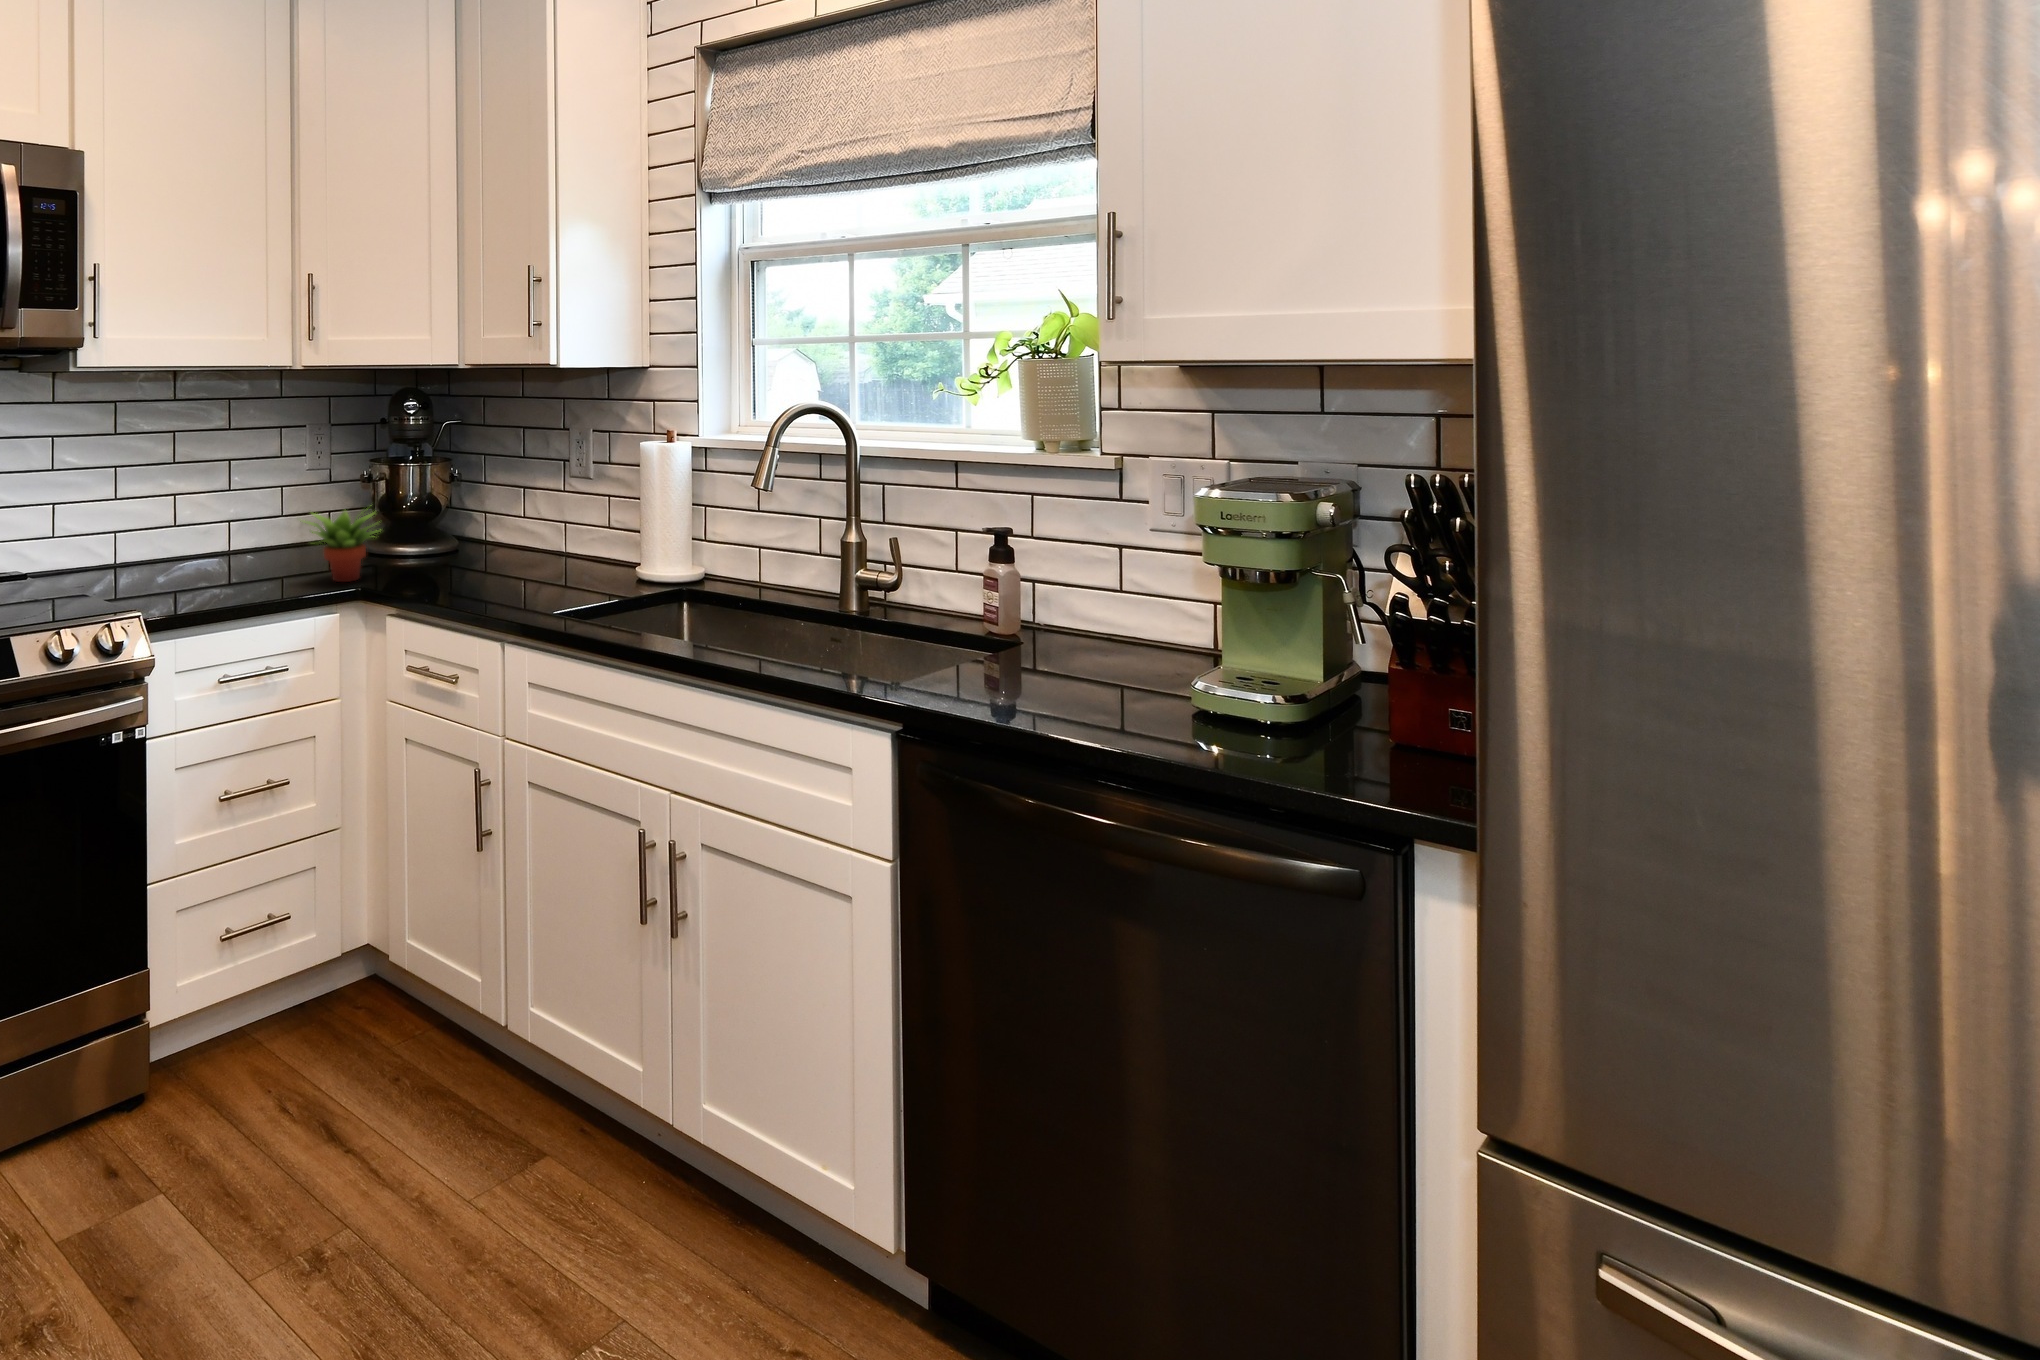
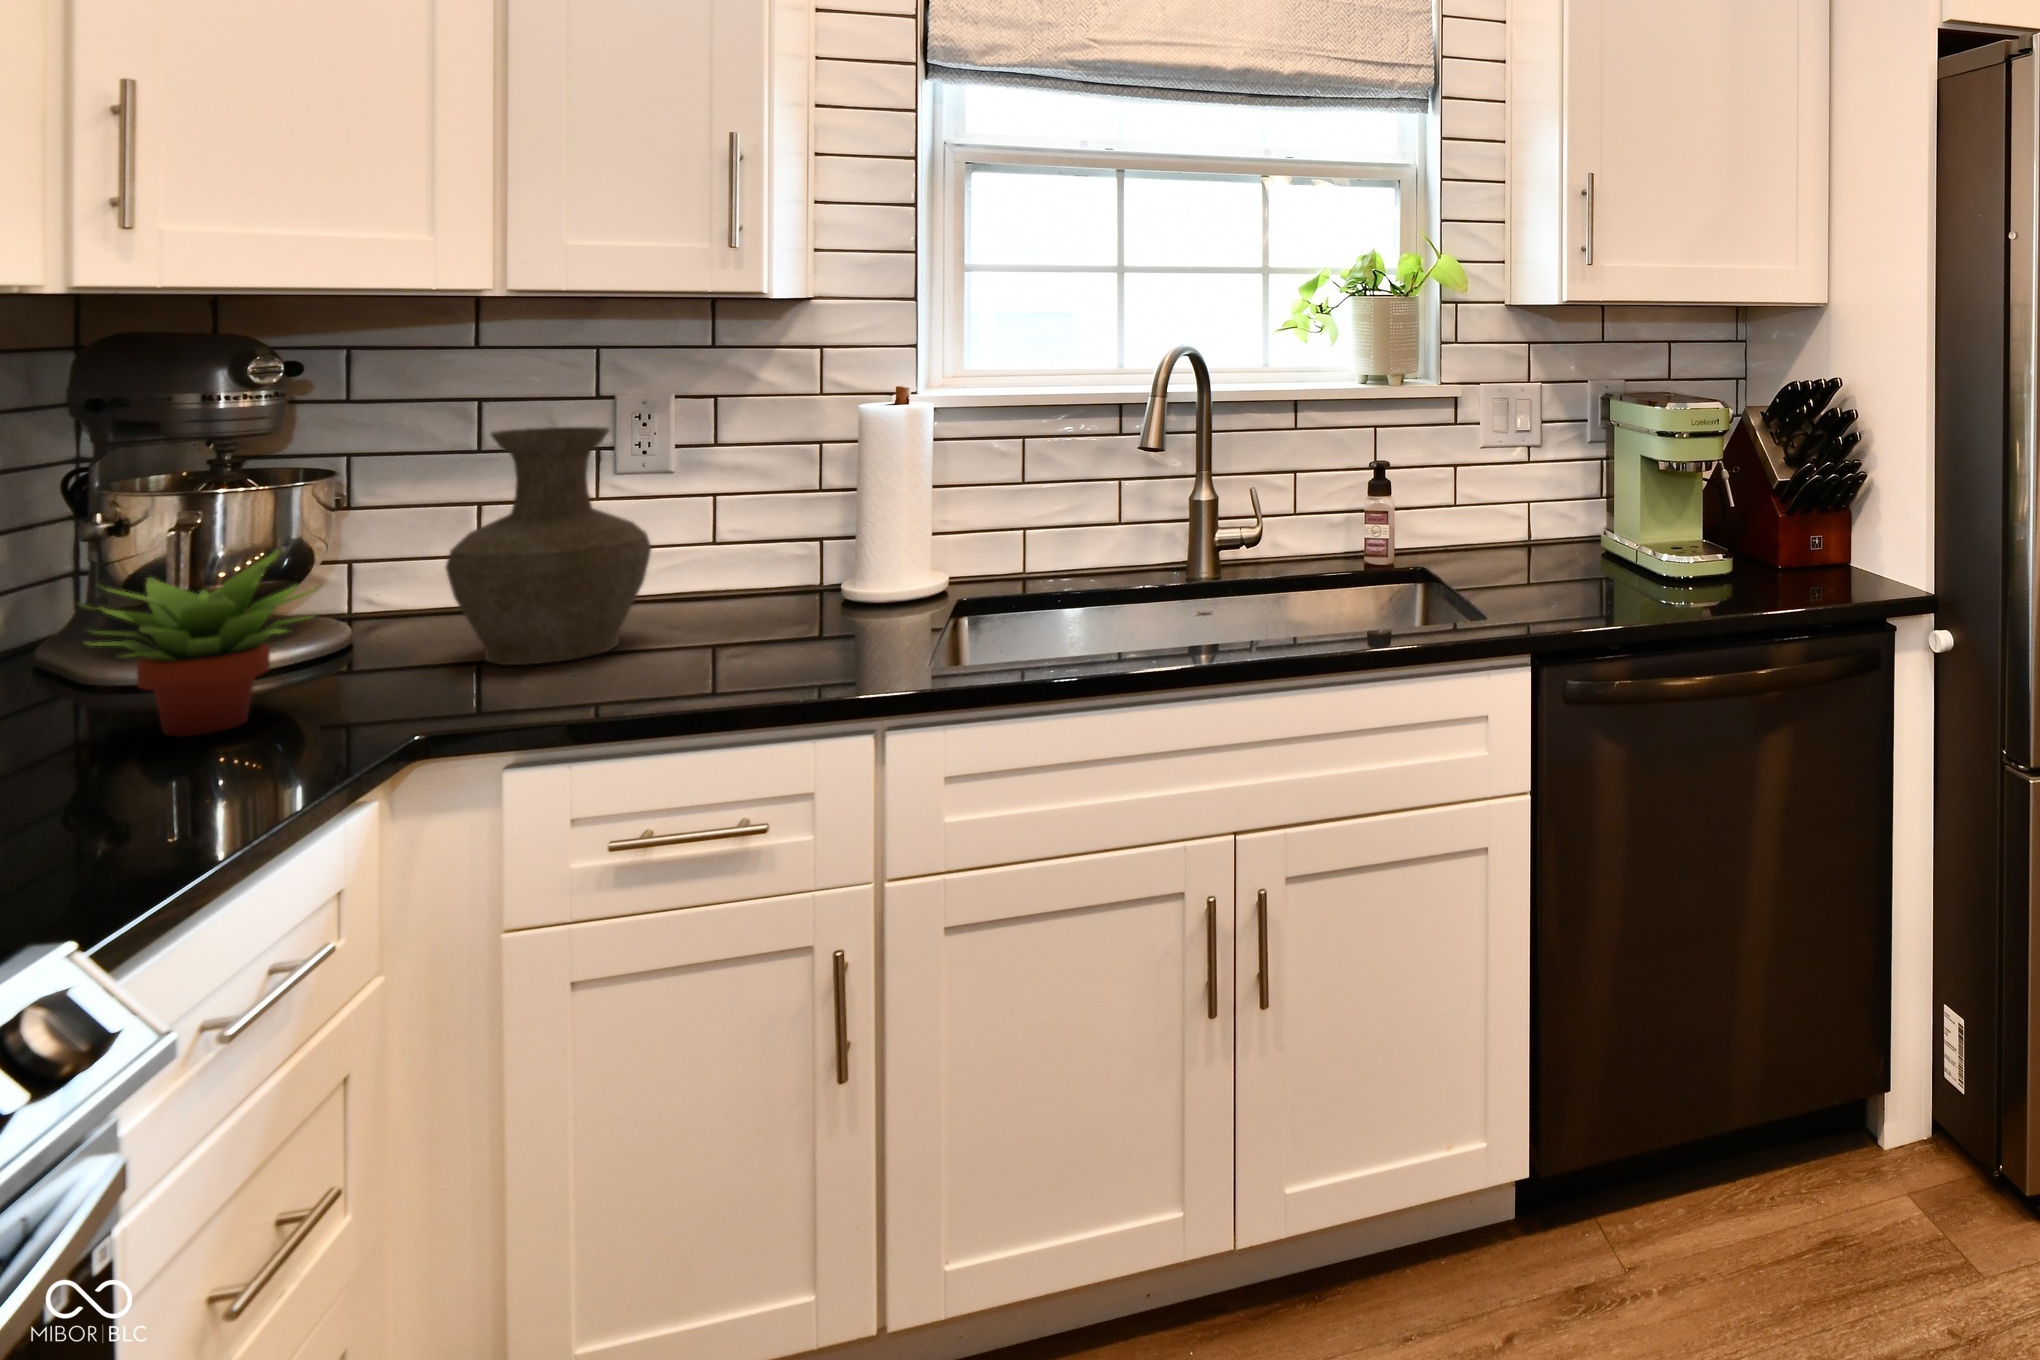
vase: none [438,450,529,580] -> present [446,427,651,665]

